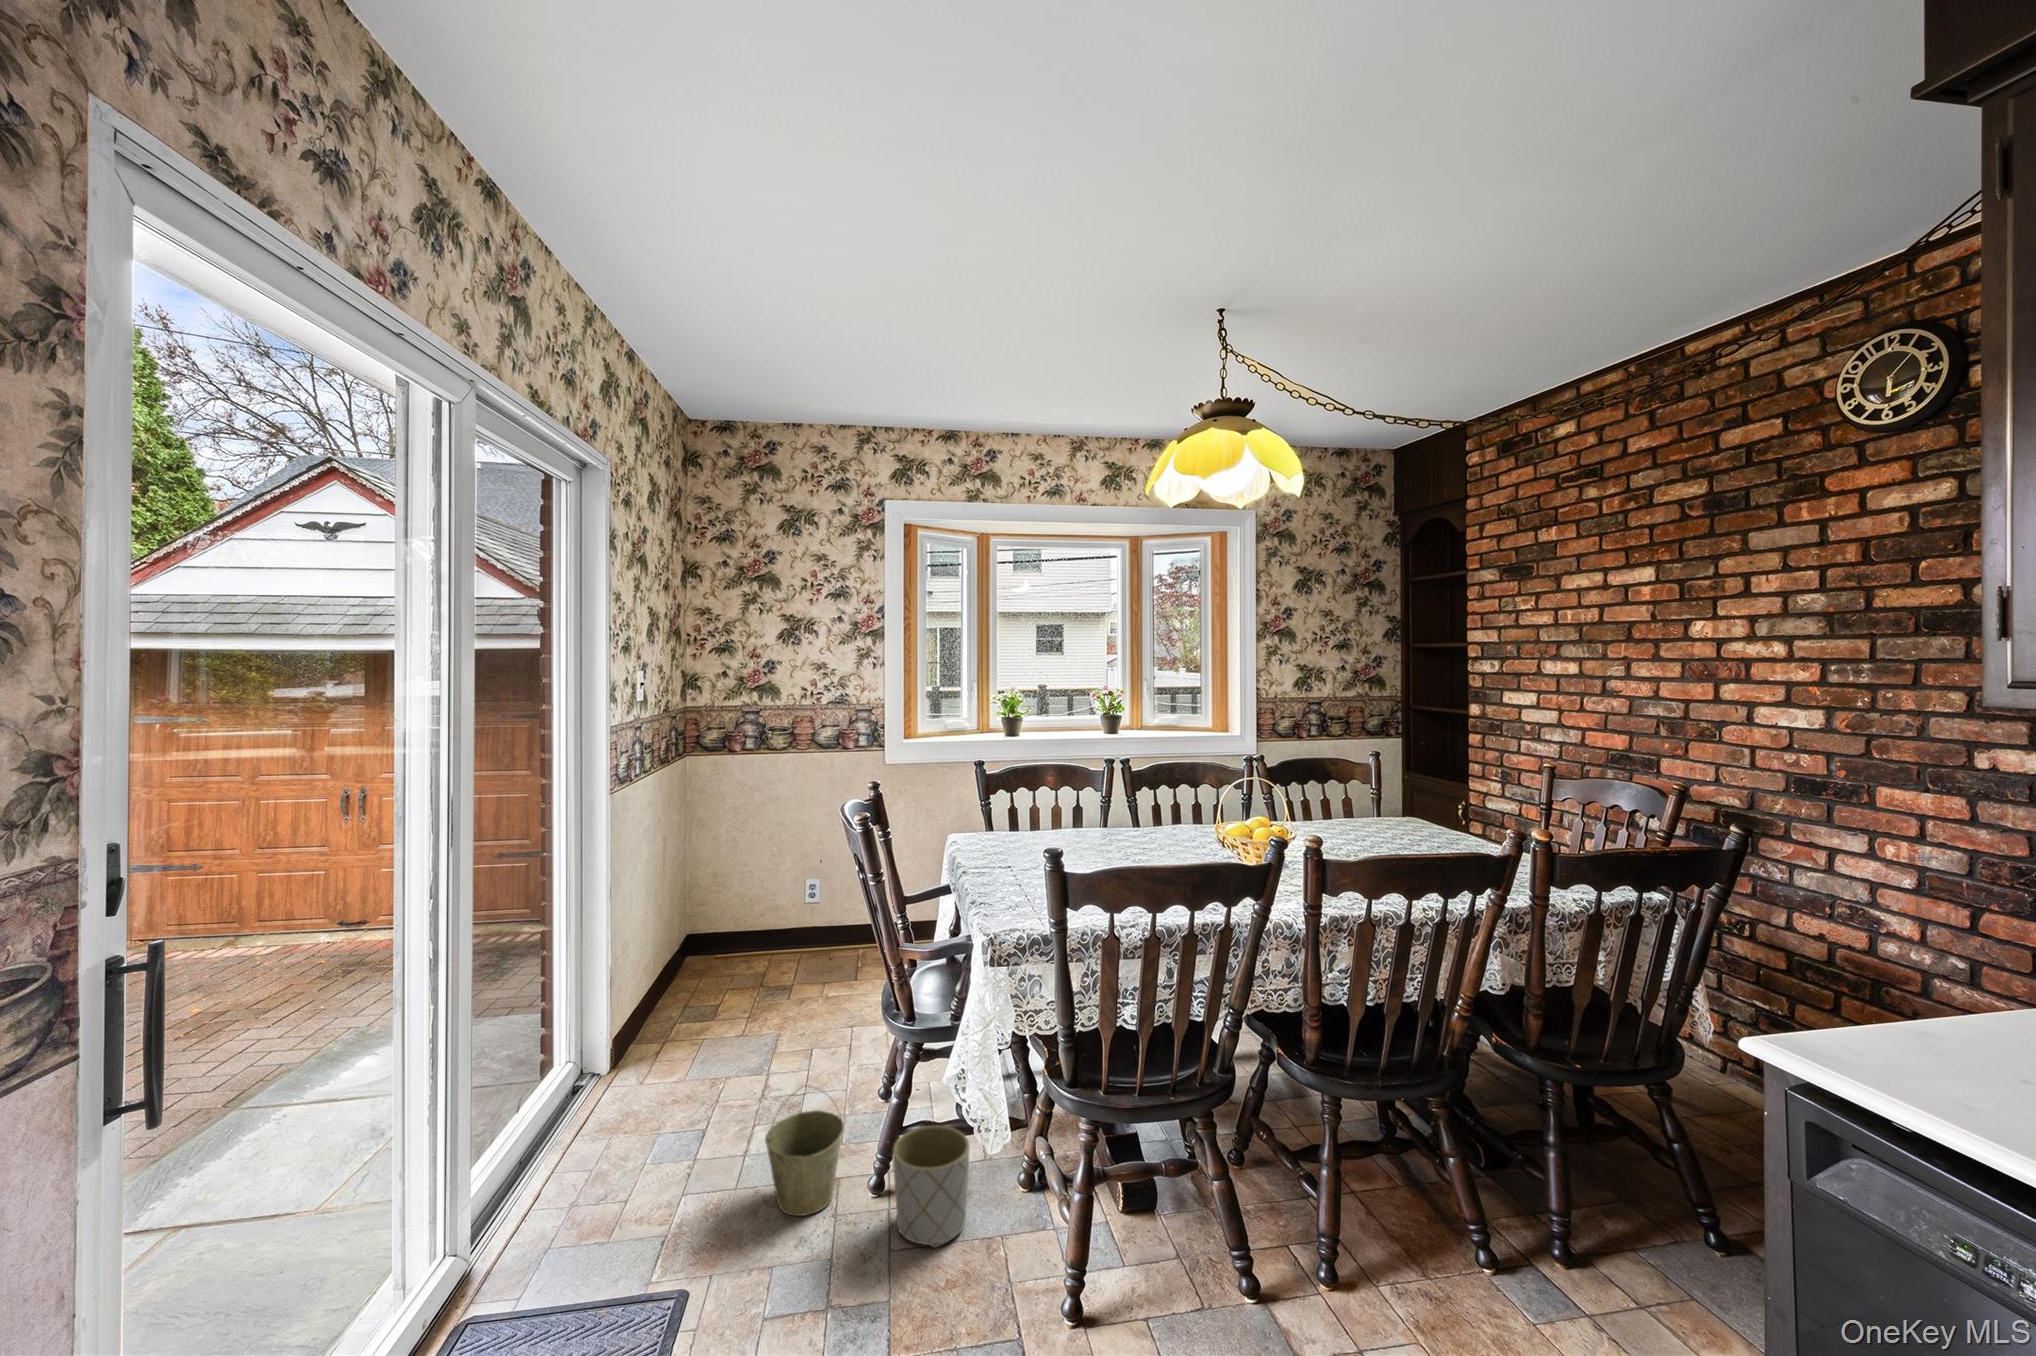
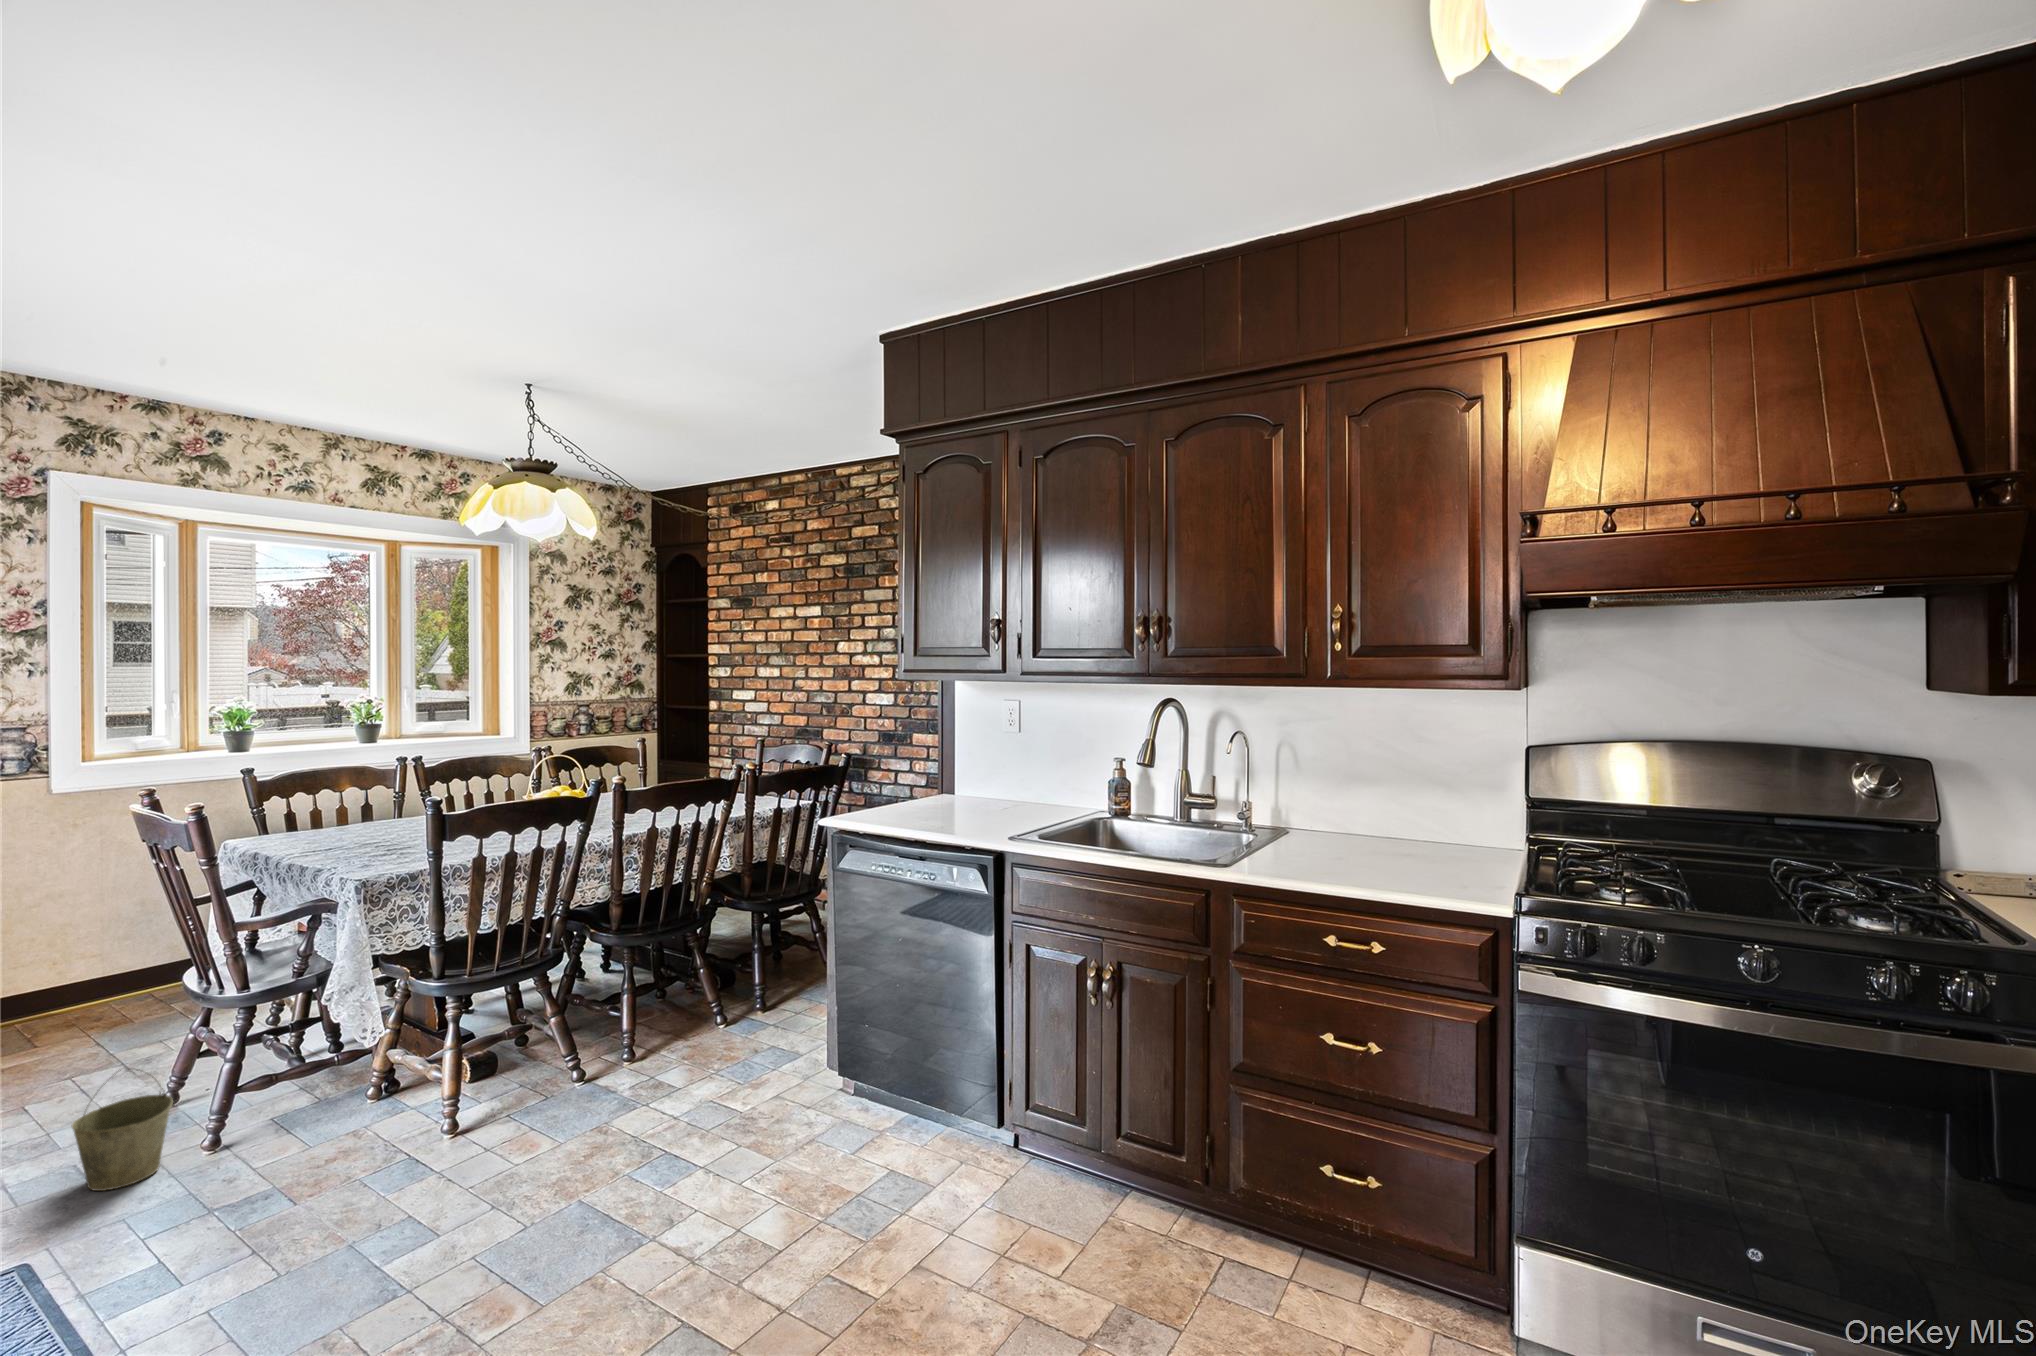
planter: present [893,1126,970,1248] -> none [246,1062,329,1156]

